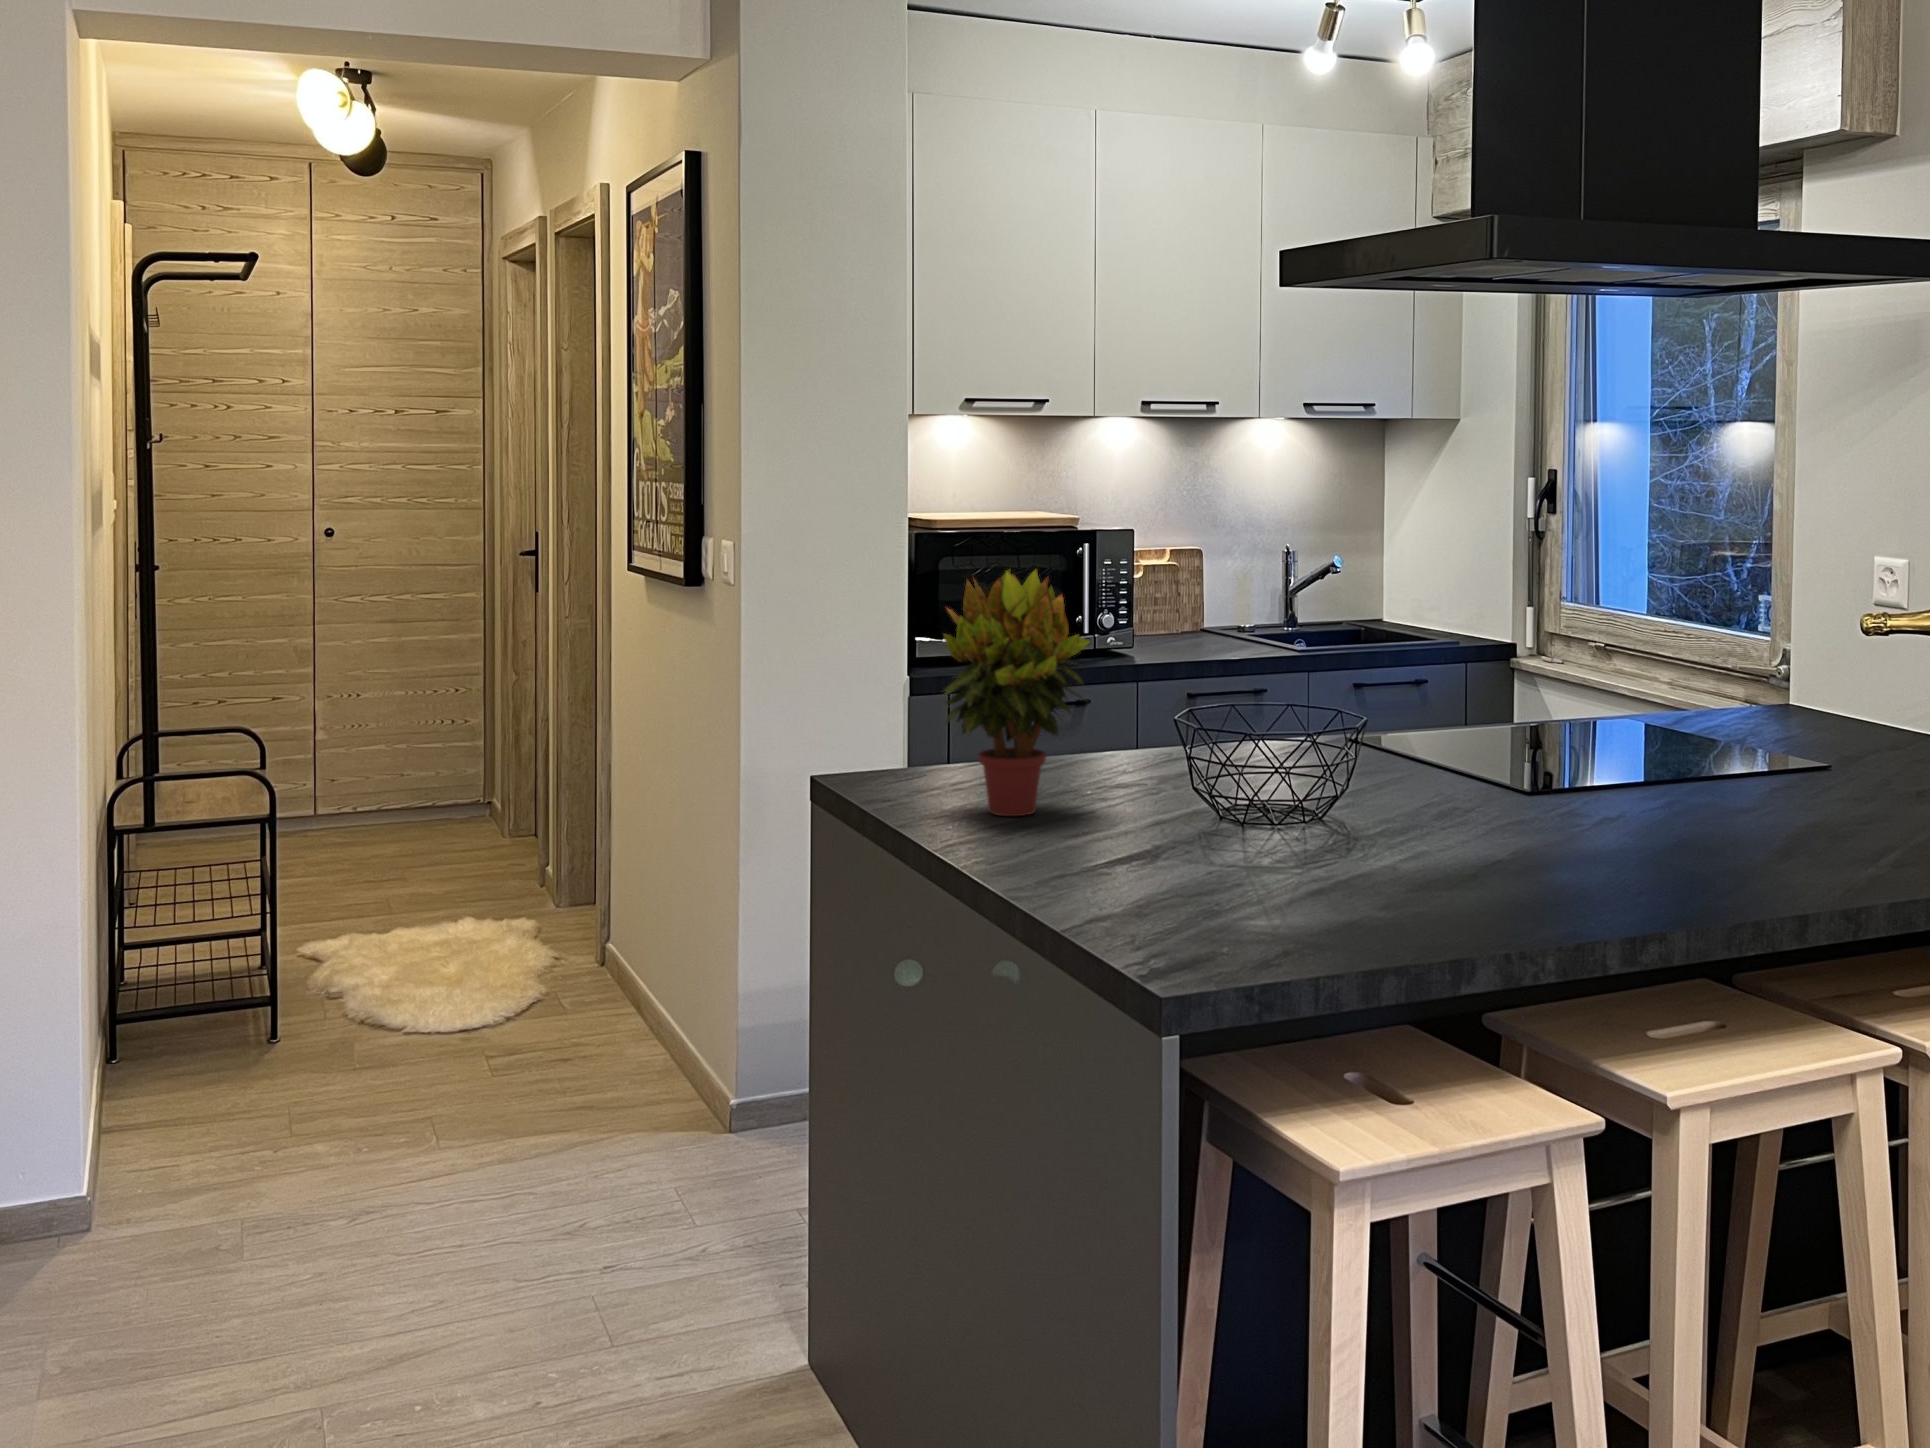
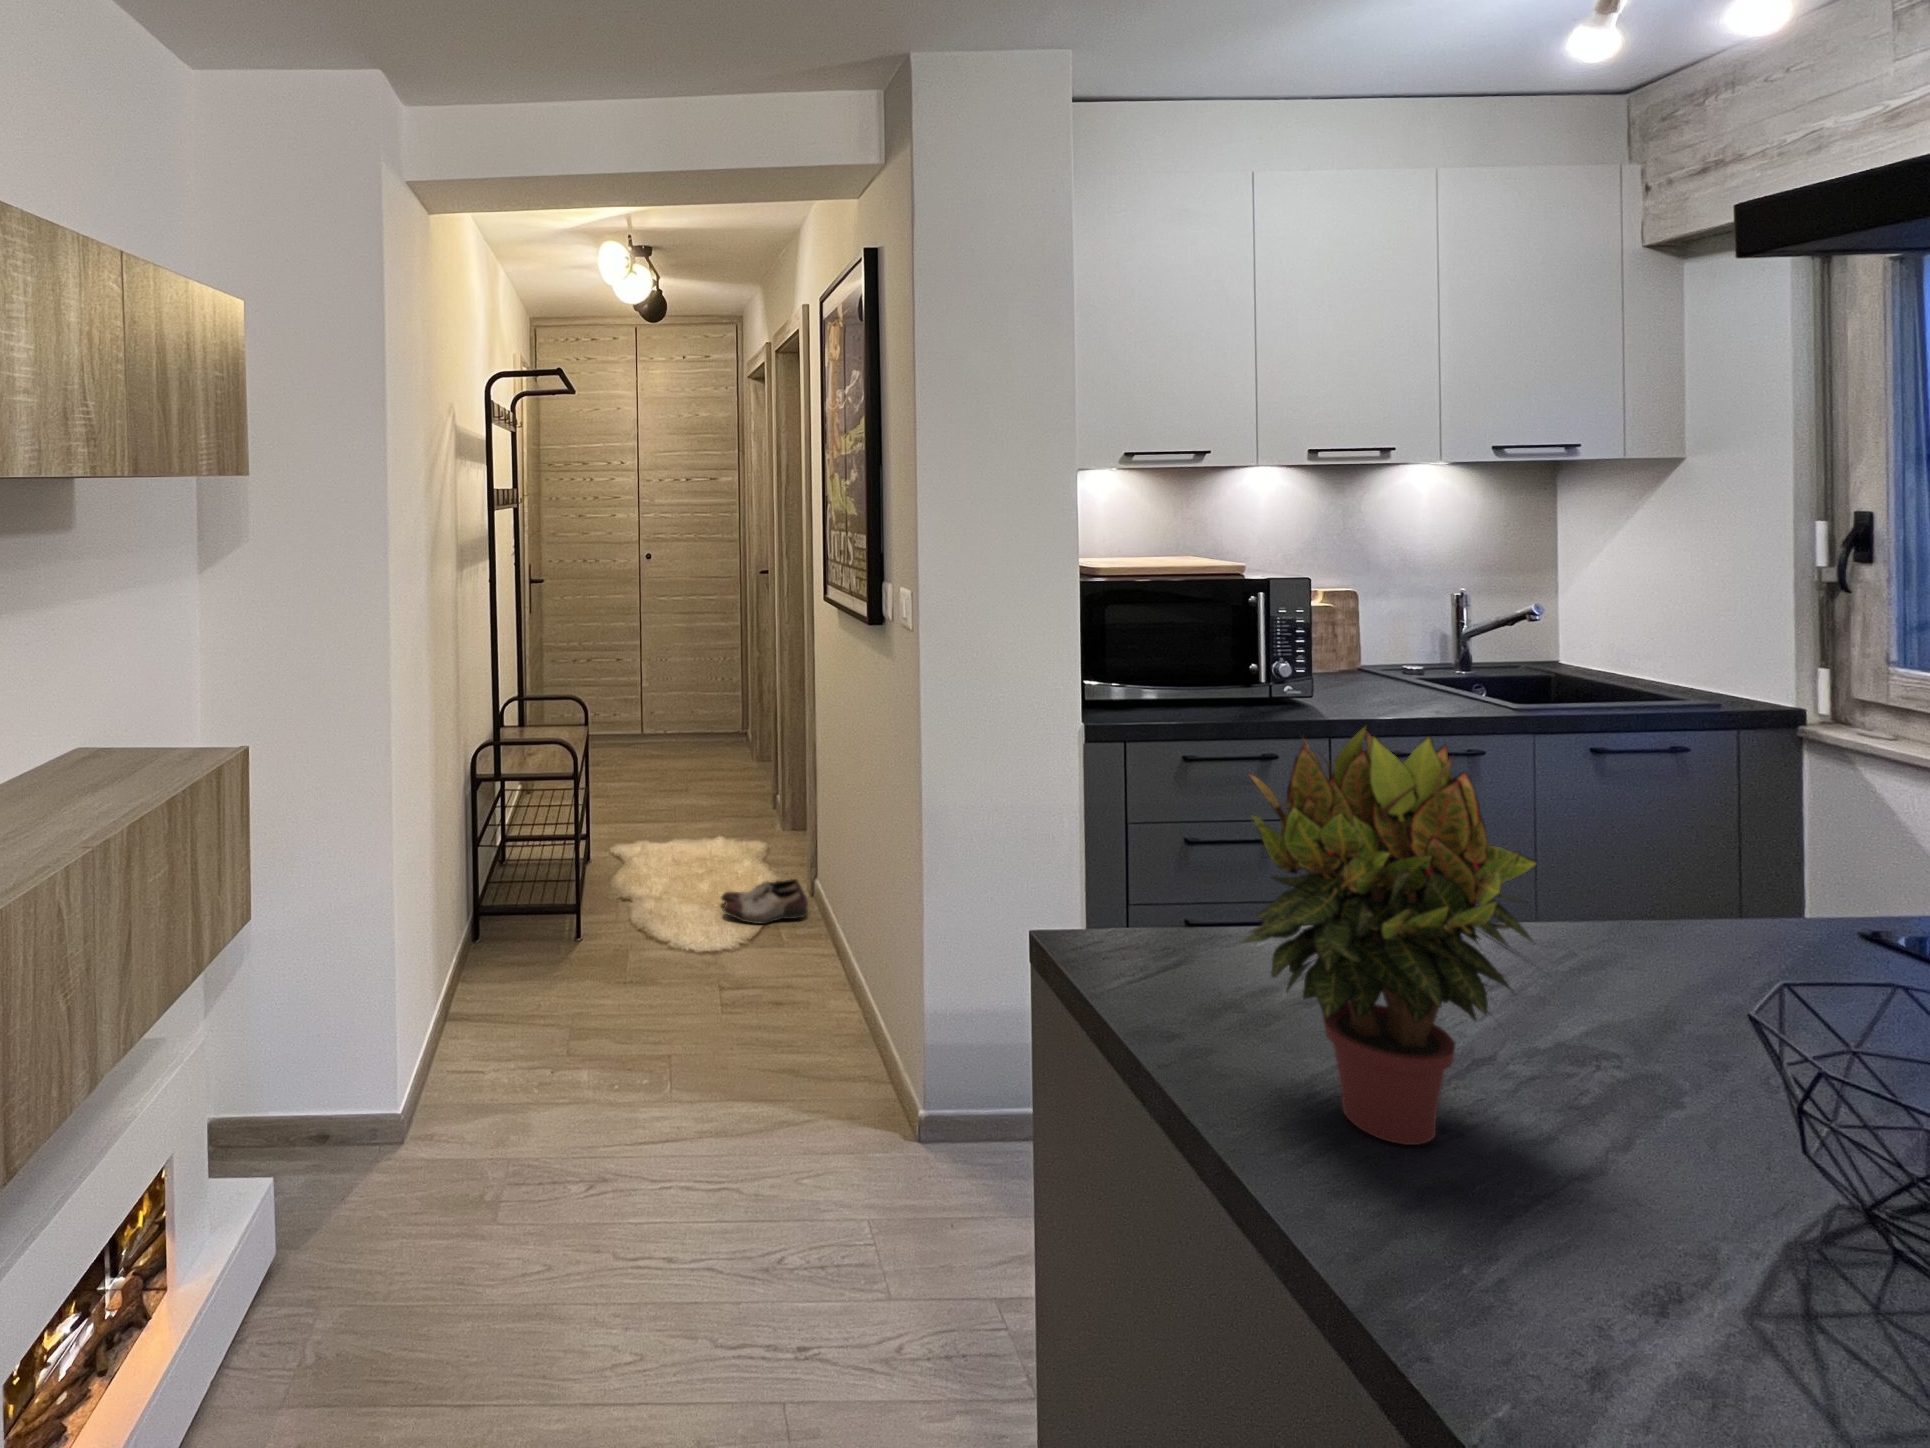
shoe: none [474,936,594,992] -> present [721,879,808,924]

